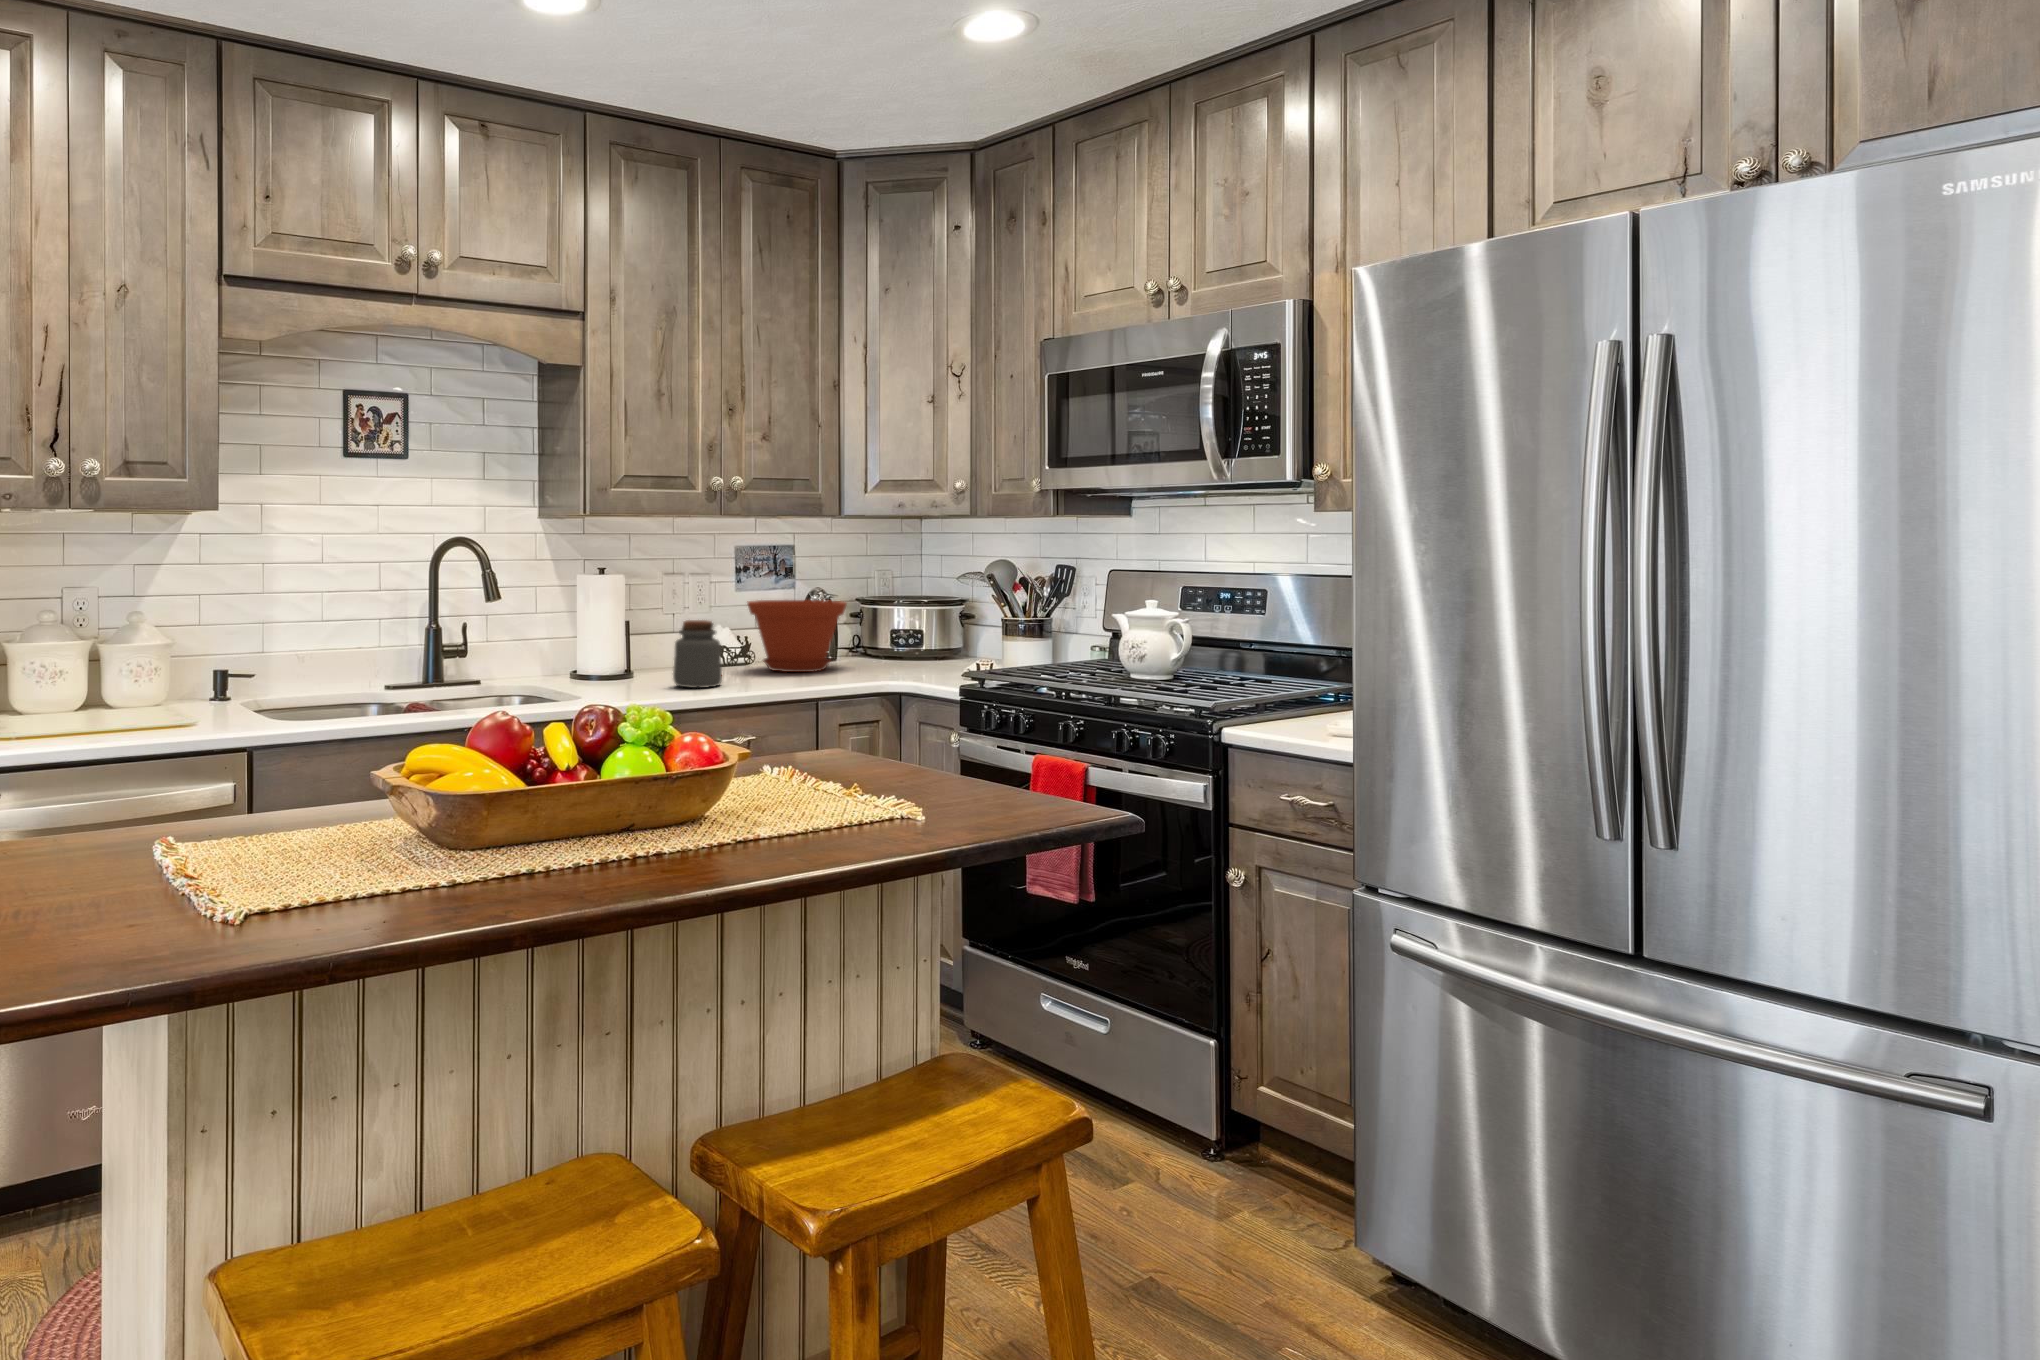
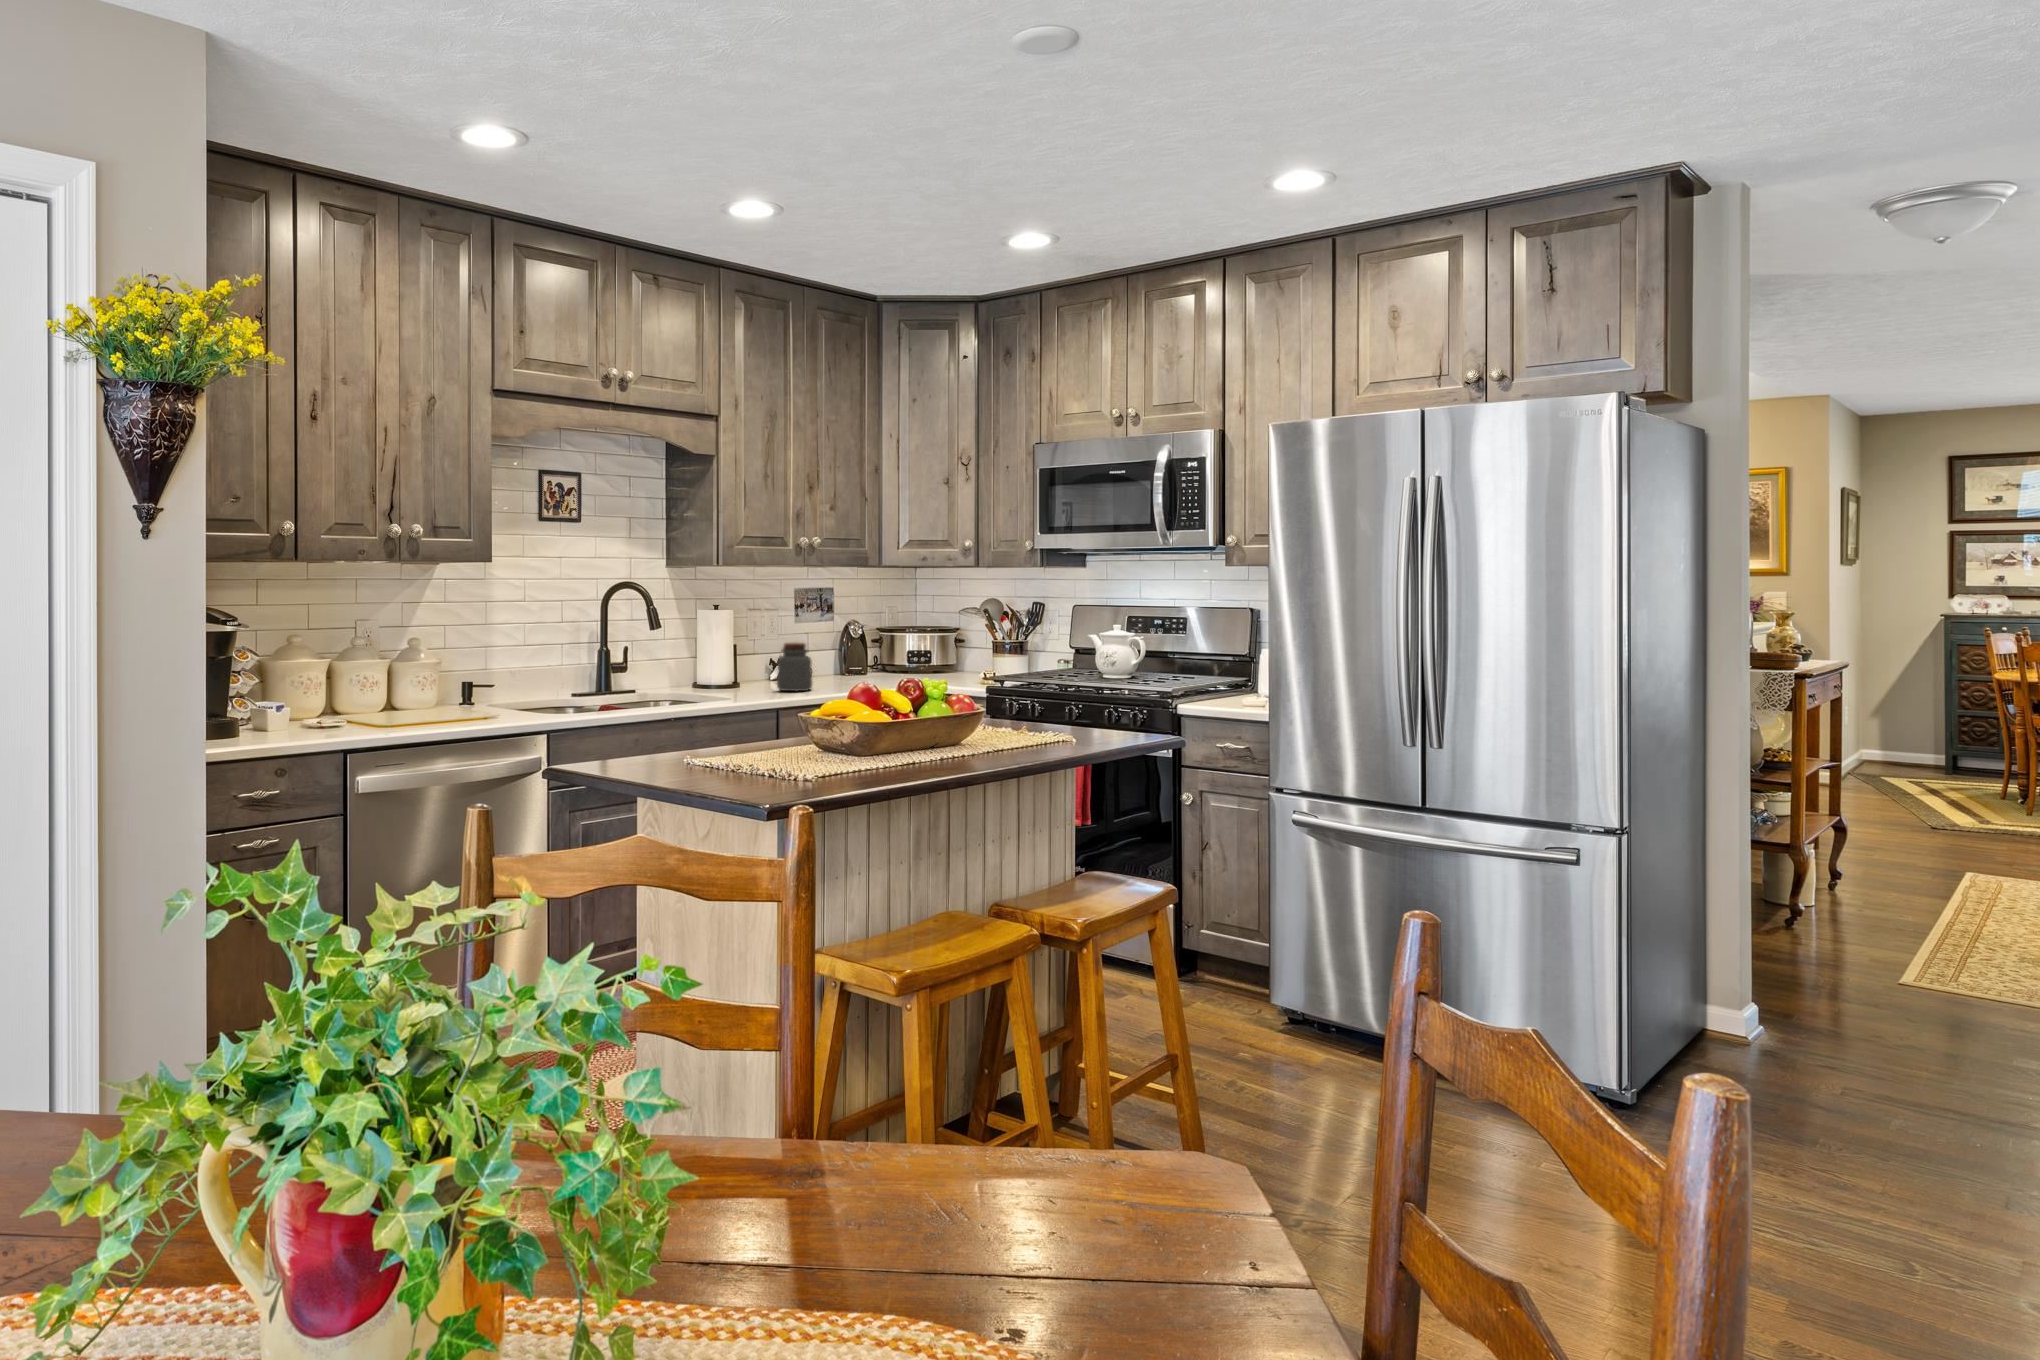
plant pot: present [747,600,846,672] -> none [814,628,889,681]

